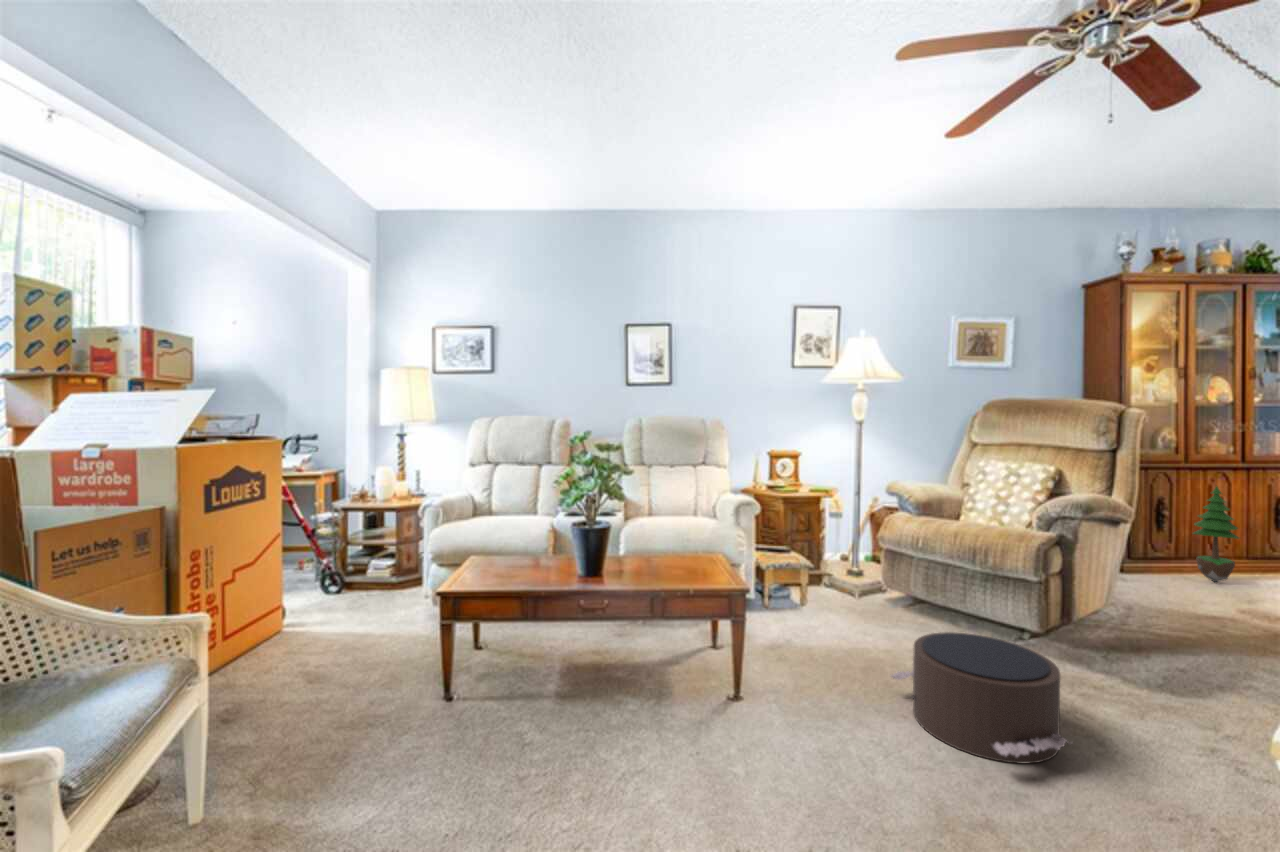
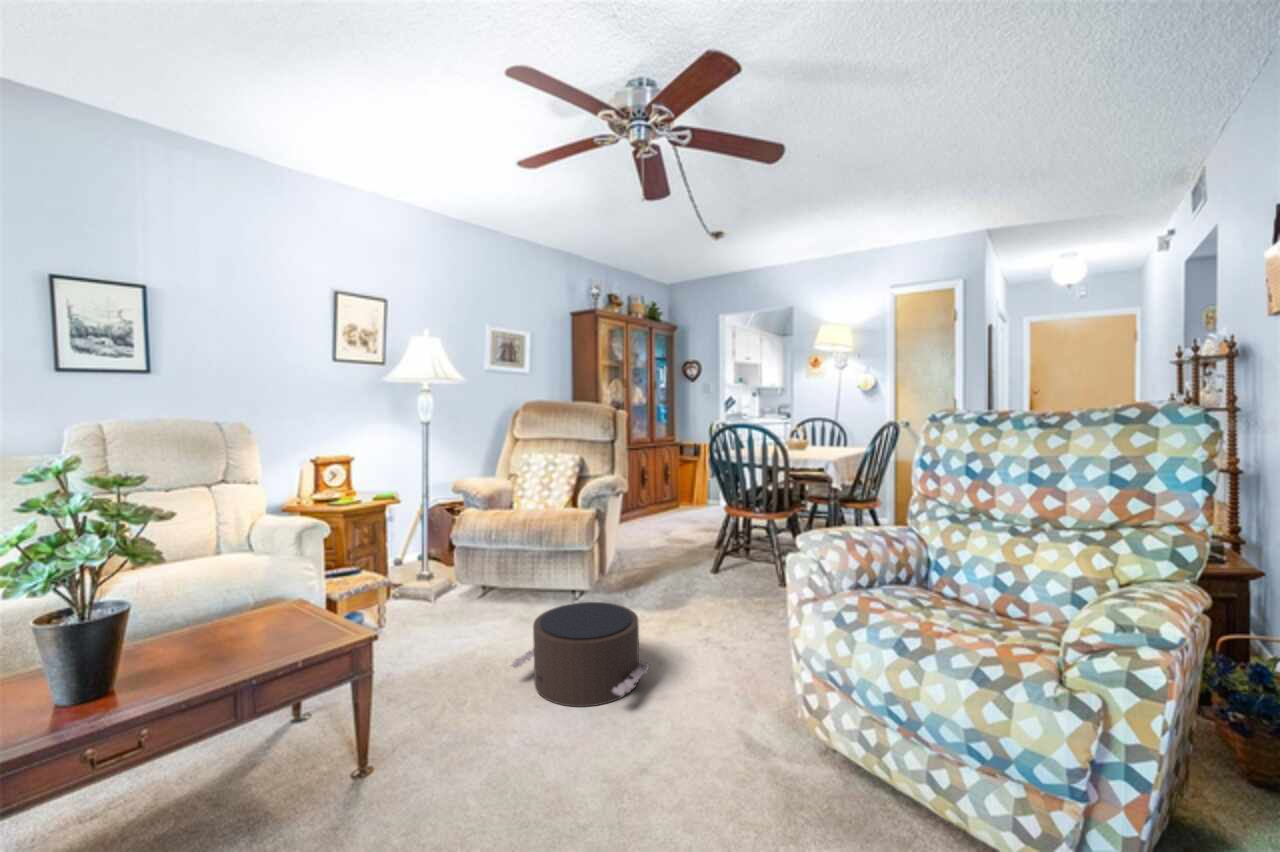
potted tree: present [1193,486,1239,582] -> none [636,458,660,523]

